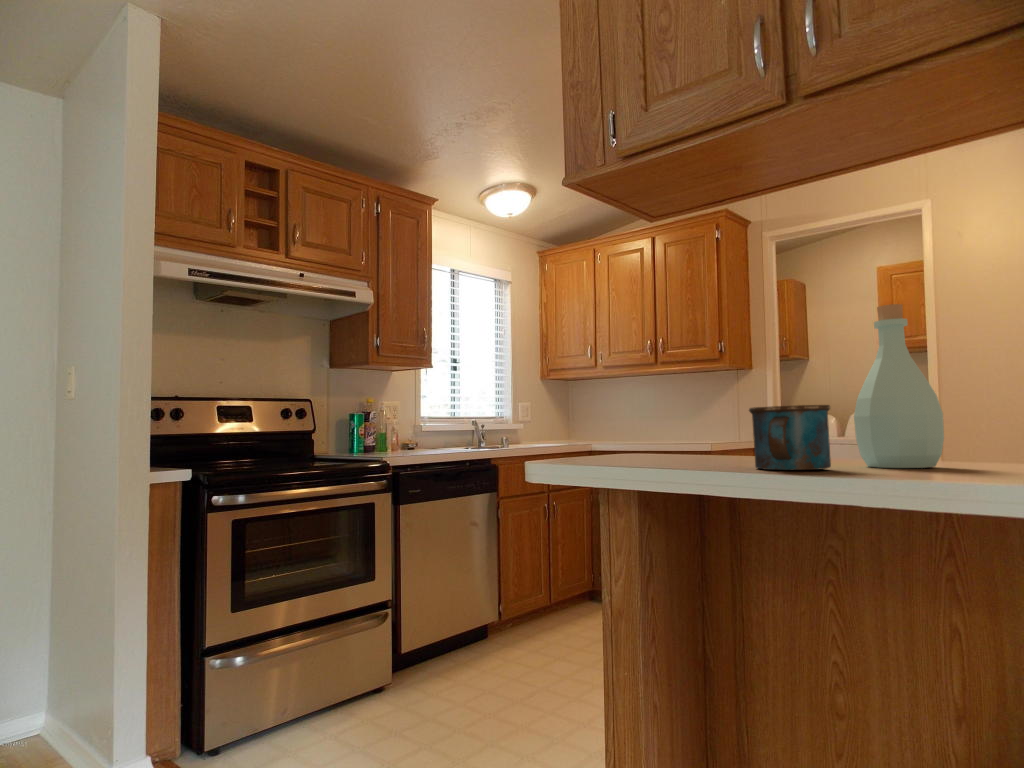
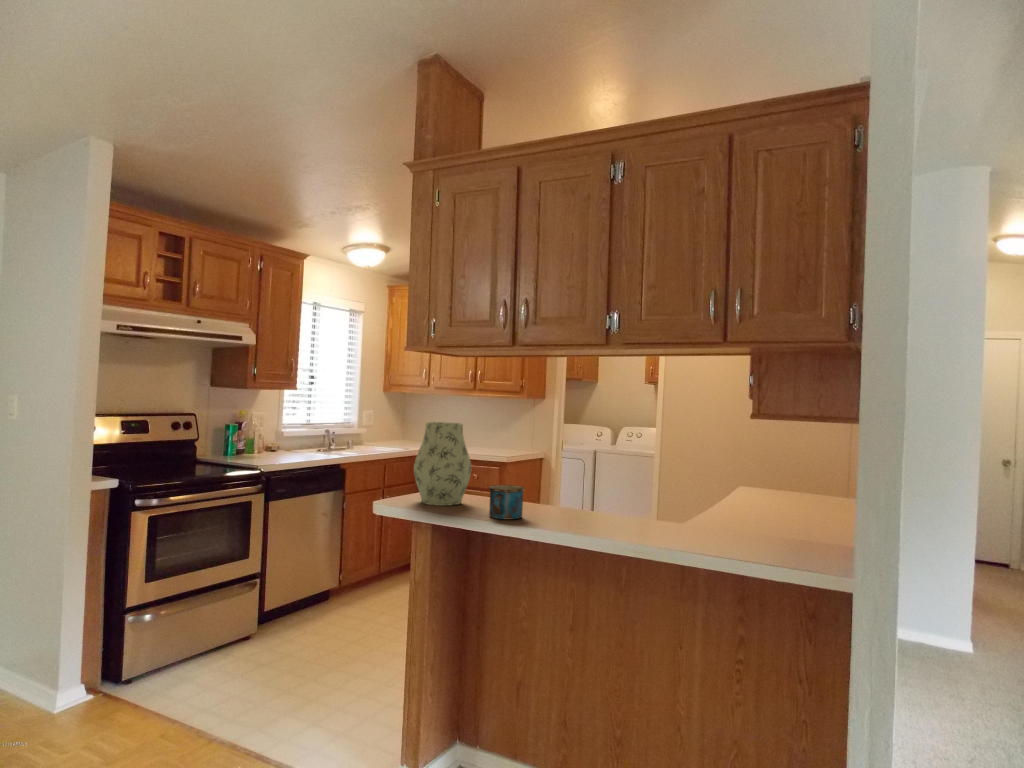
bottle: present [854,304,944,468] -> none [541,436,579,517]
vase: none [590,311,697,463] -> present [414,422,472,506]

